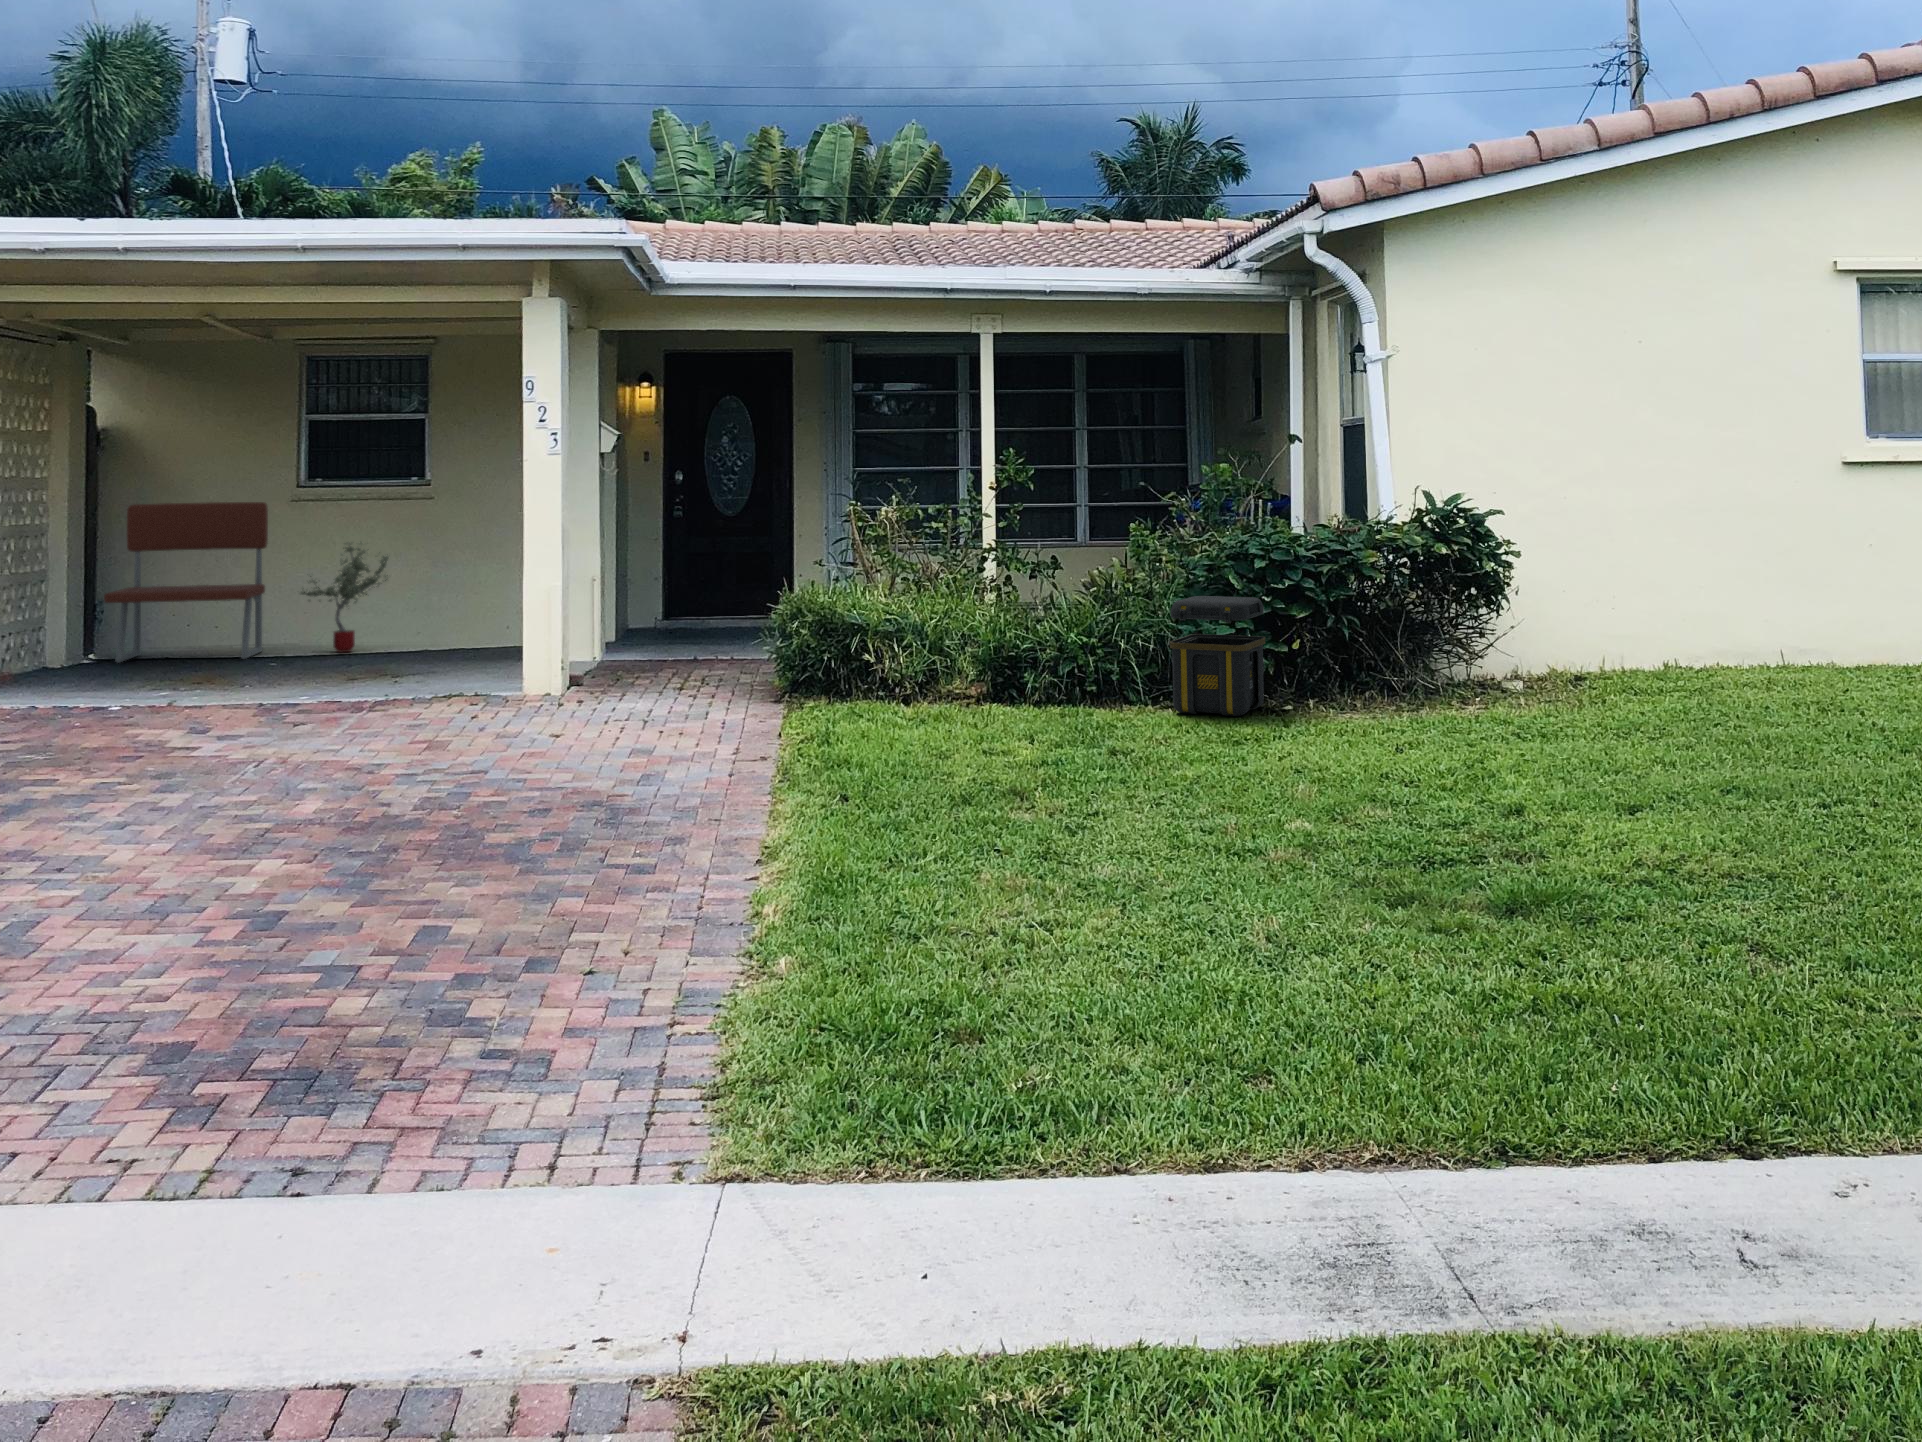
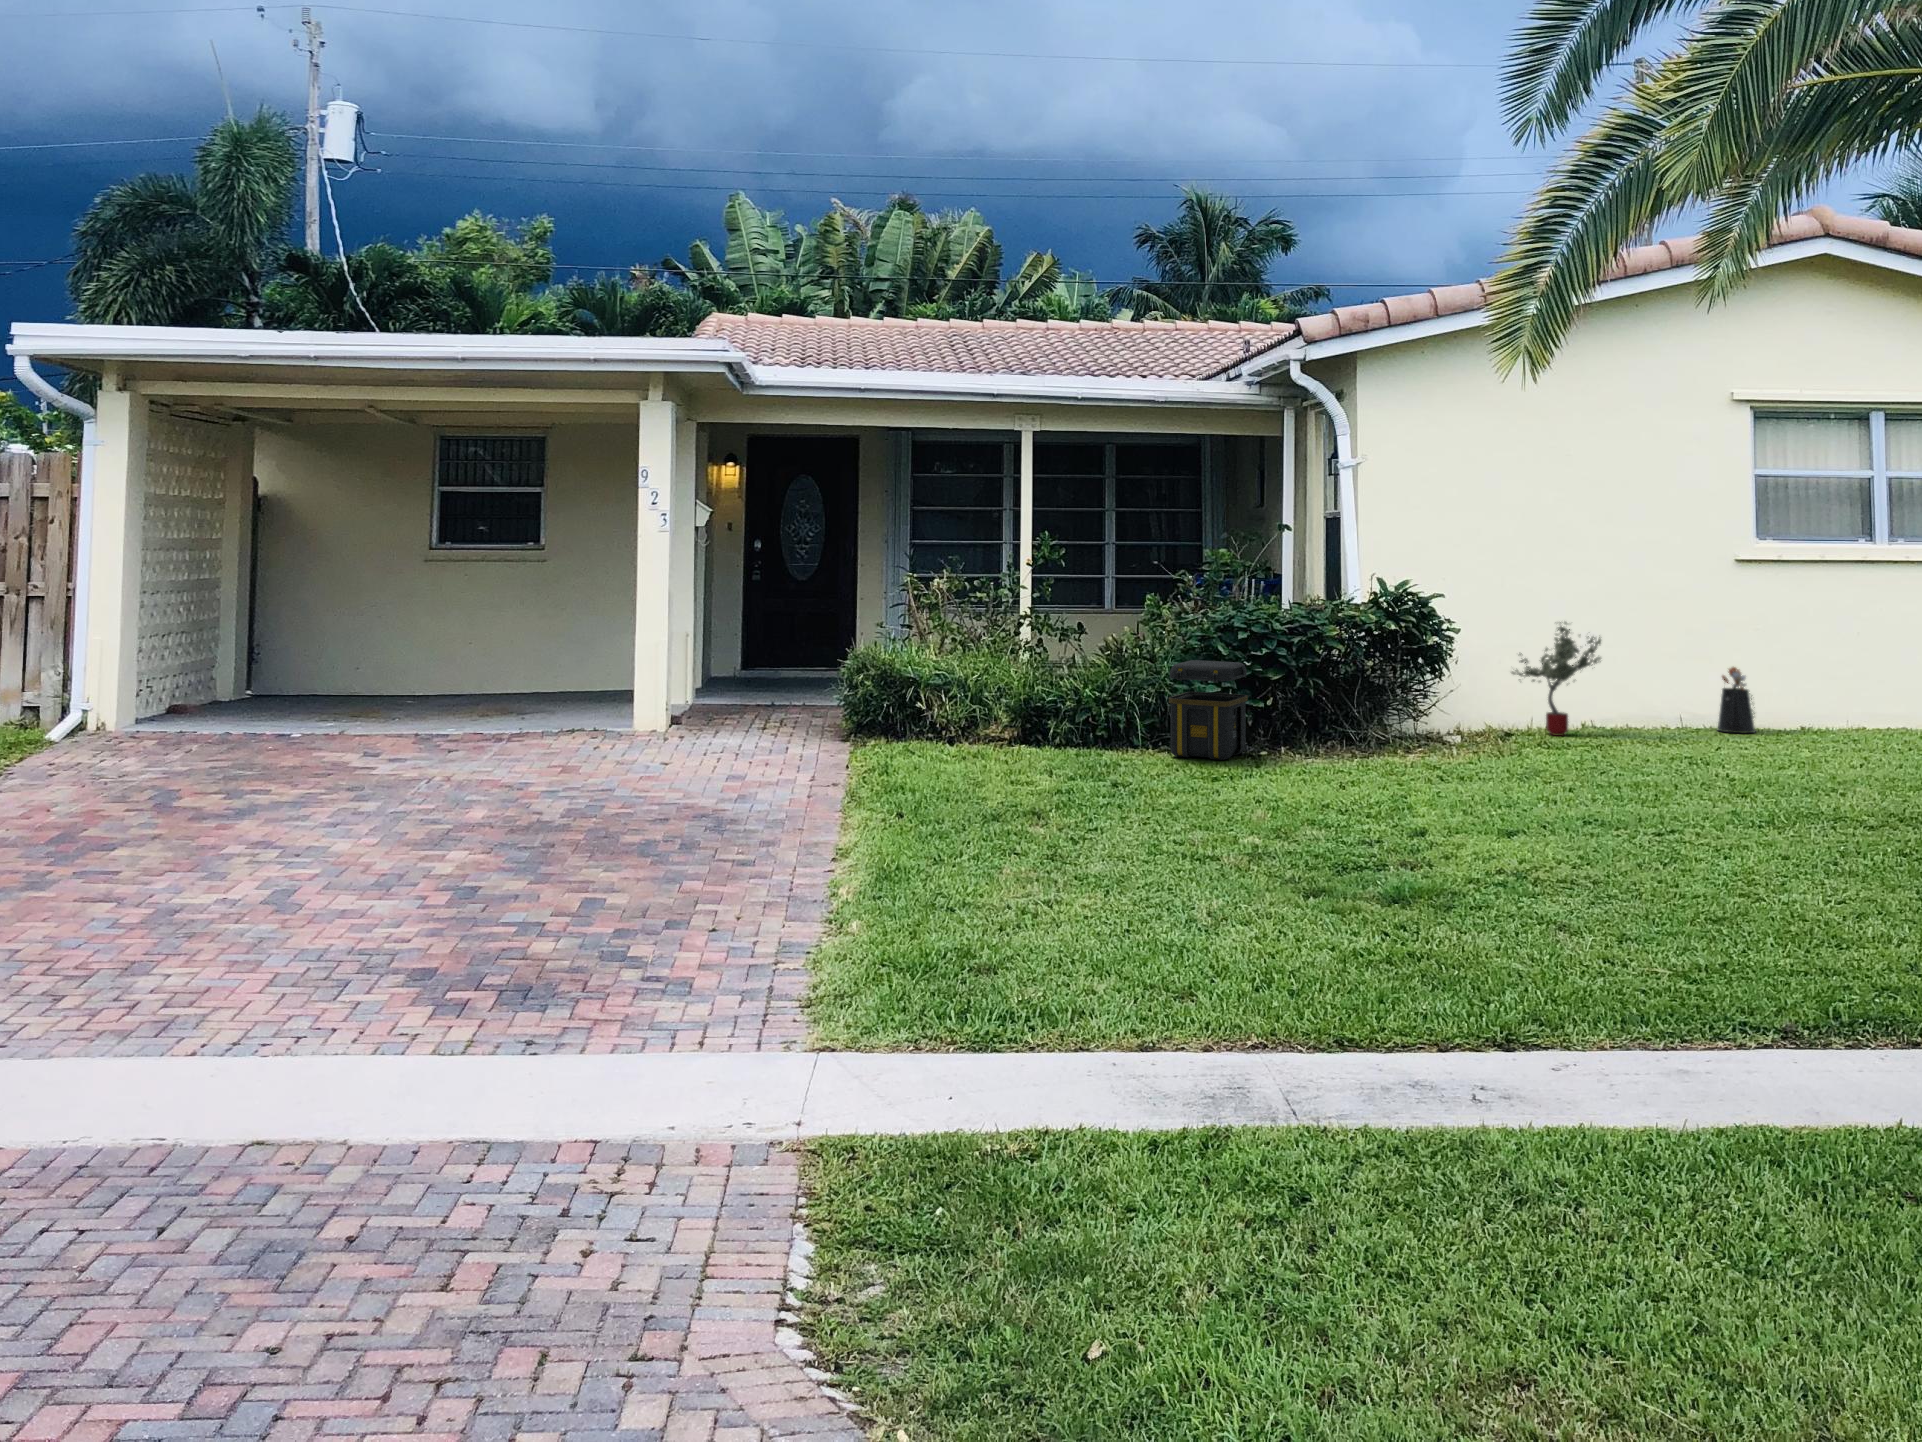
bench: present [104,502,268,663] -> none [271,561,409,698]
potted tree: present [301,542,388,652] -> present [1512,622,1601,736]
watering can: none [1824,591,1873,671] -> present [1717,667,1755,733]

